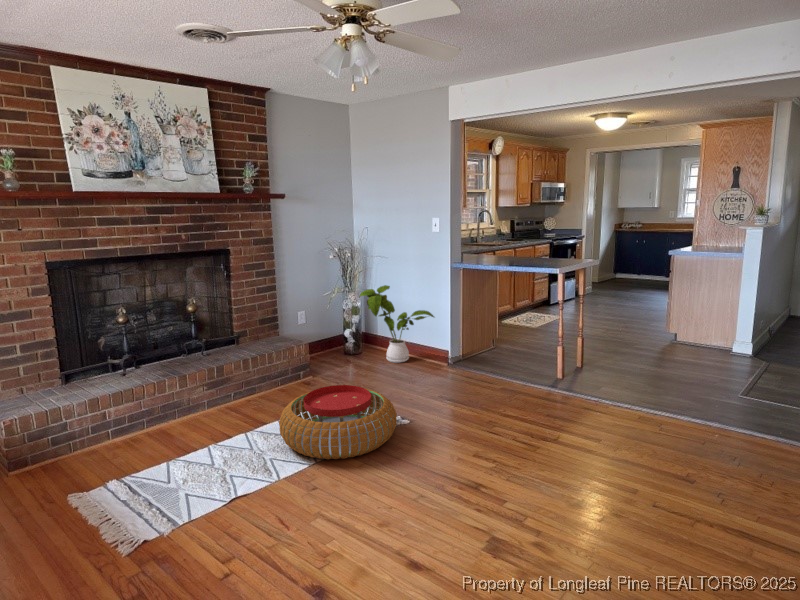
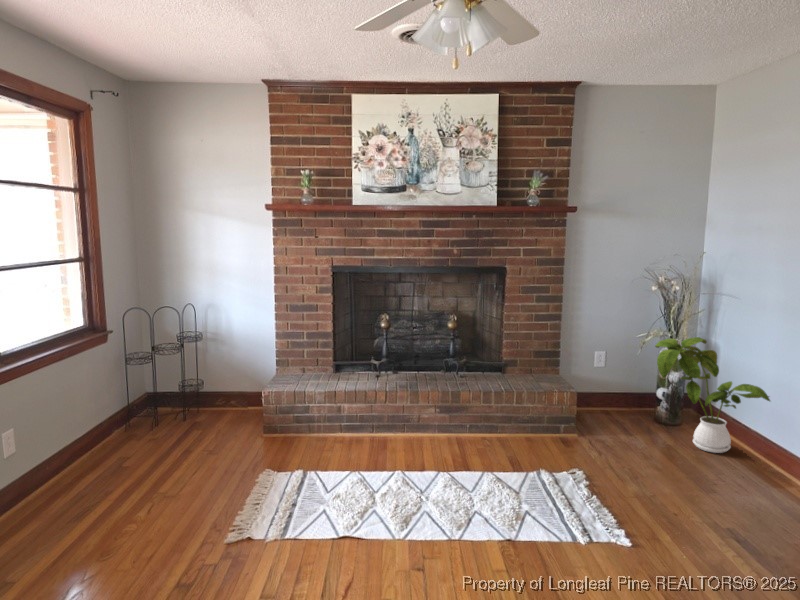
pouf: present [279,385,397,459] -> none [443,450,594,554]

